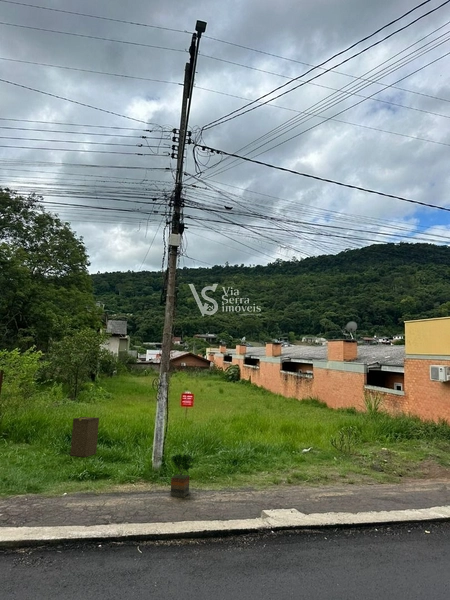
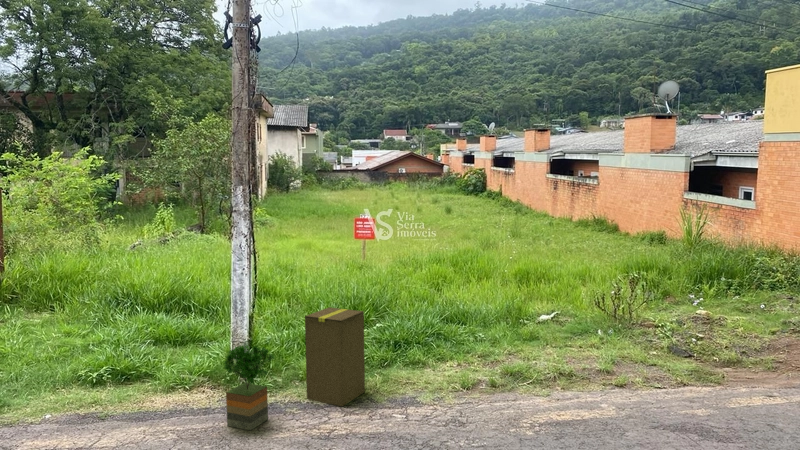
cardboard box: present [70,417,99,457] -> present [305,307,365,406]

